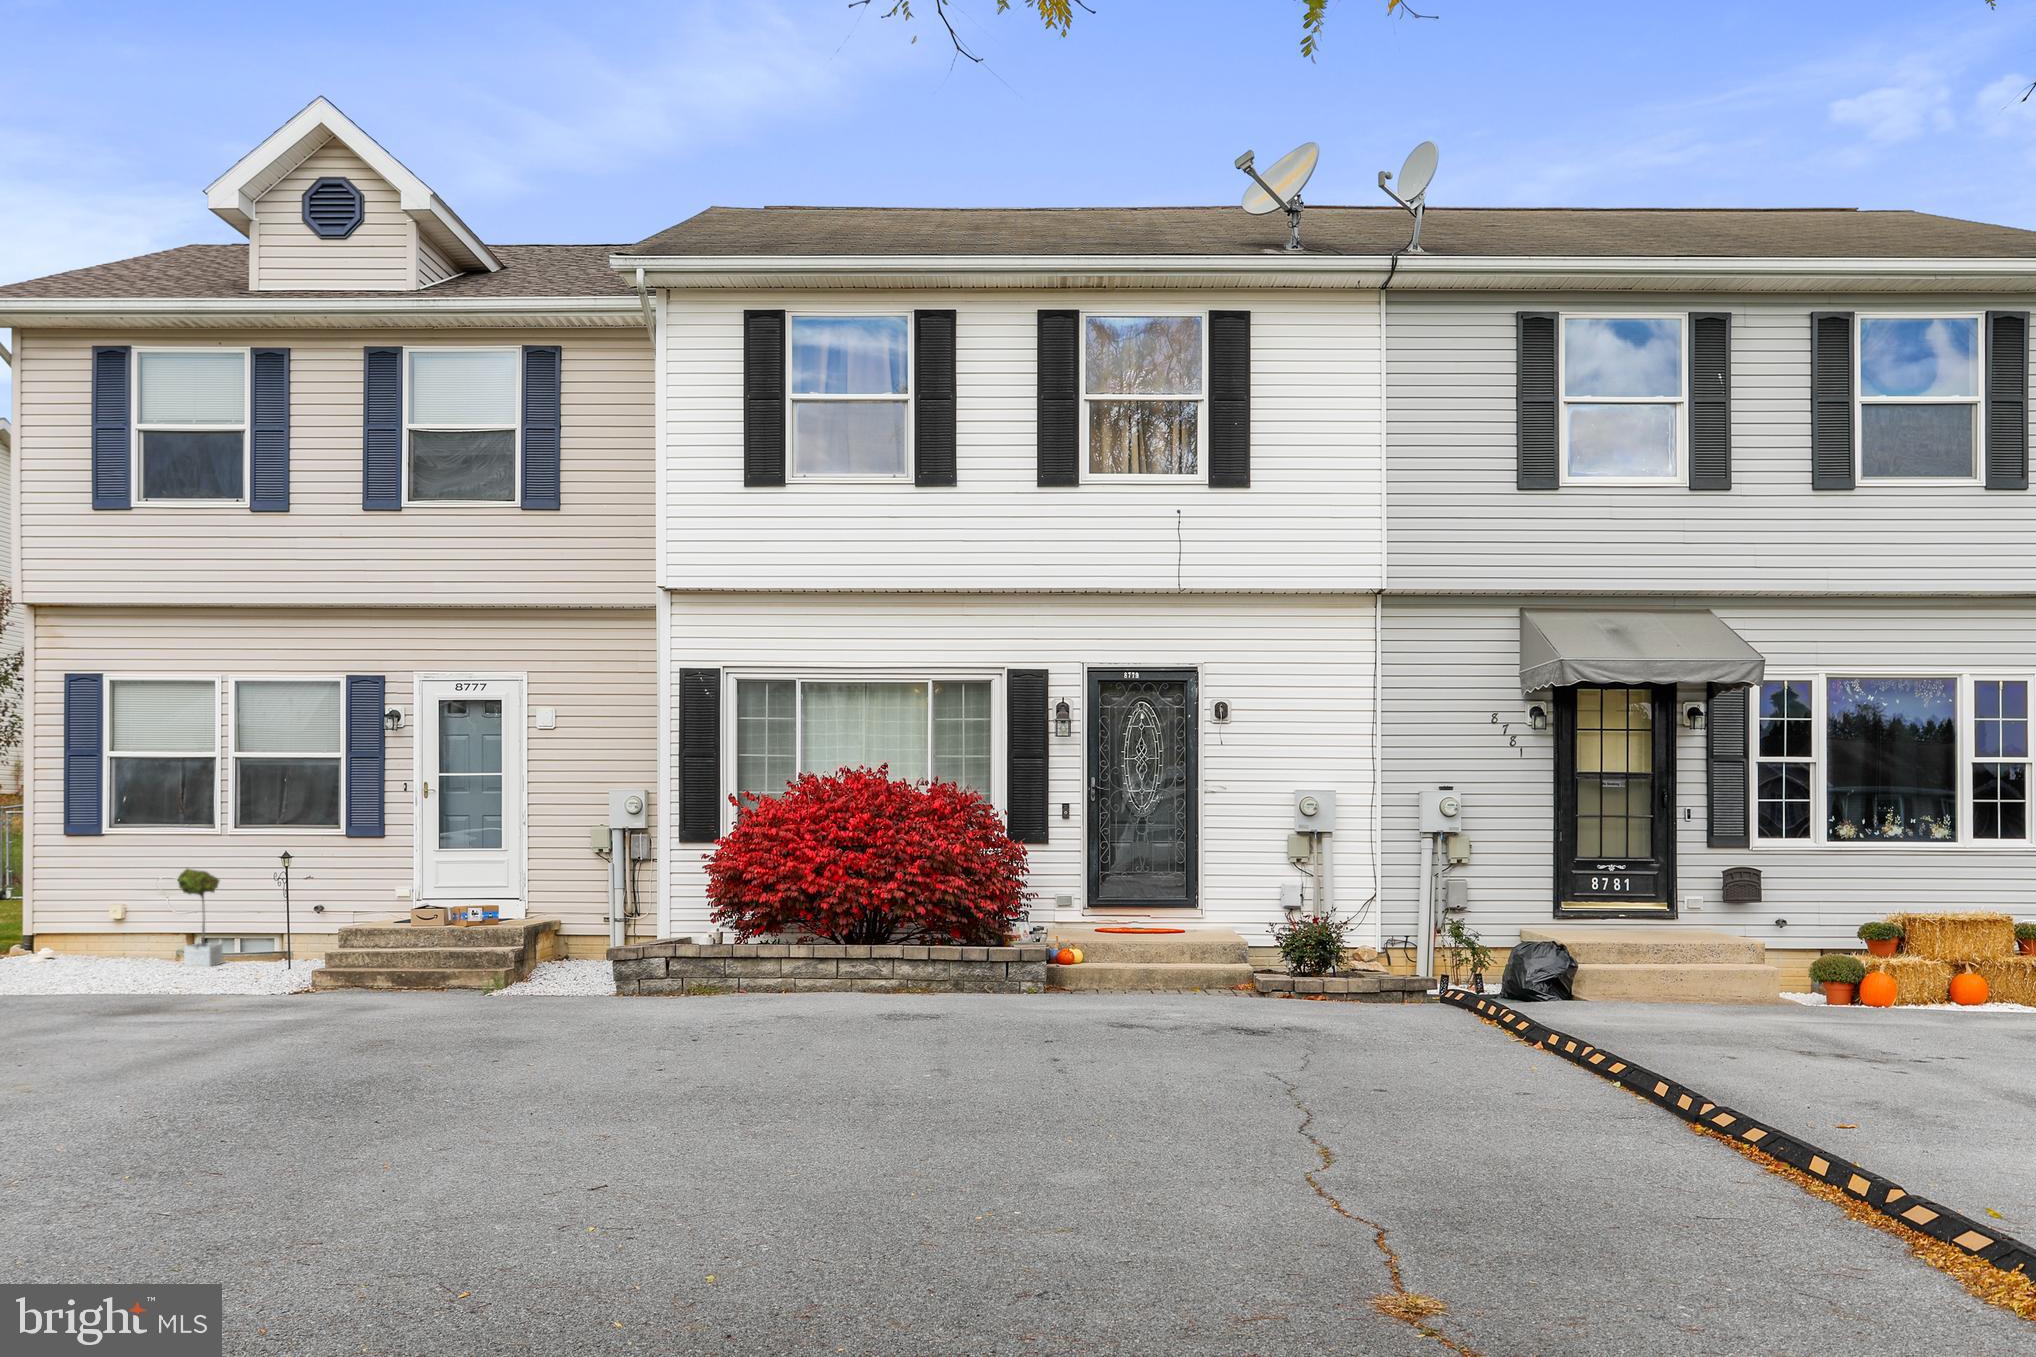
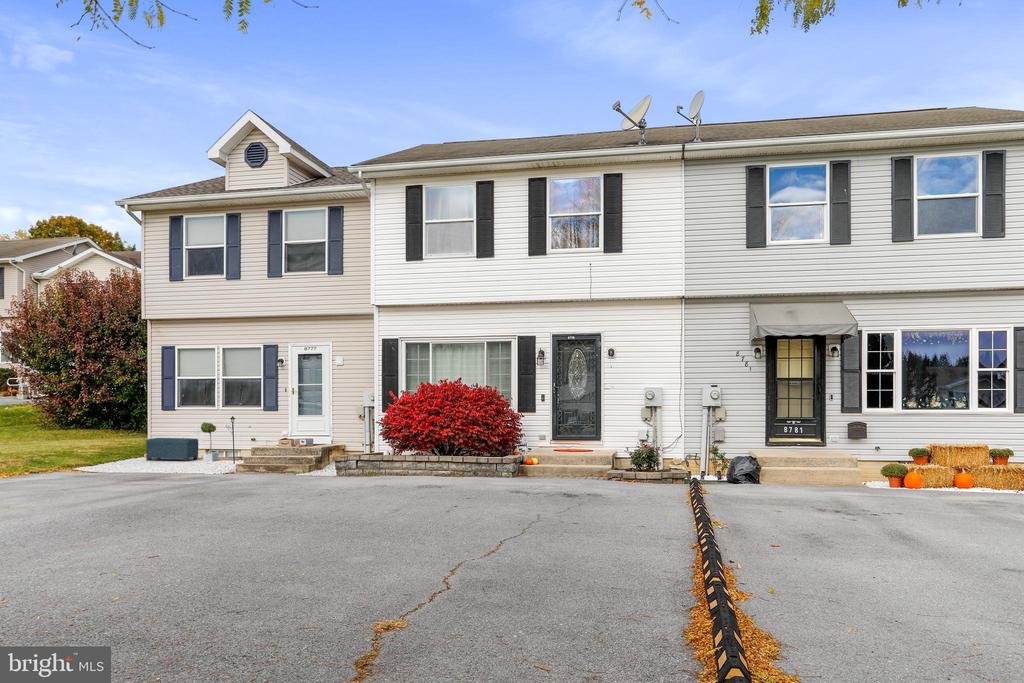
bench: none [27,908,166,968] -> present [146,438,198,462]

